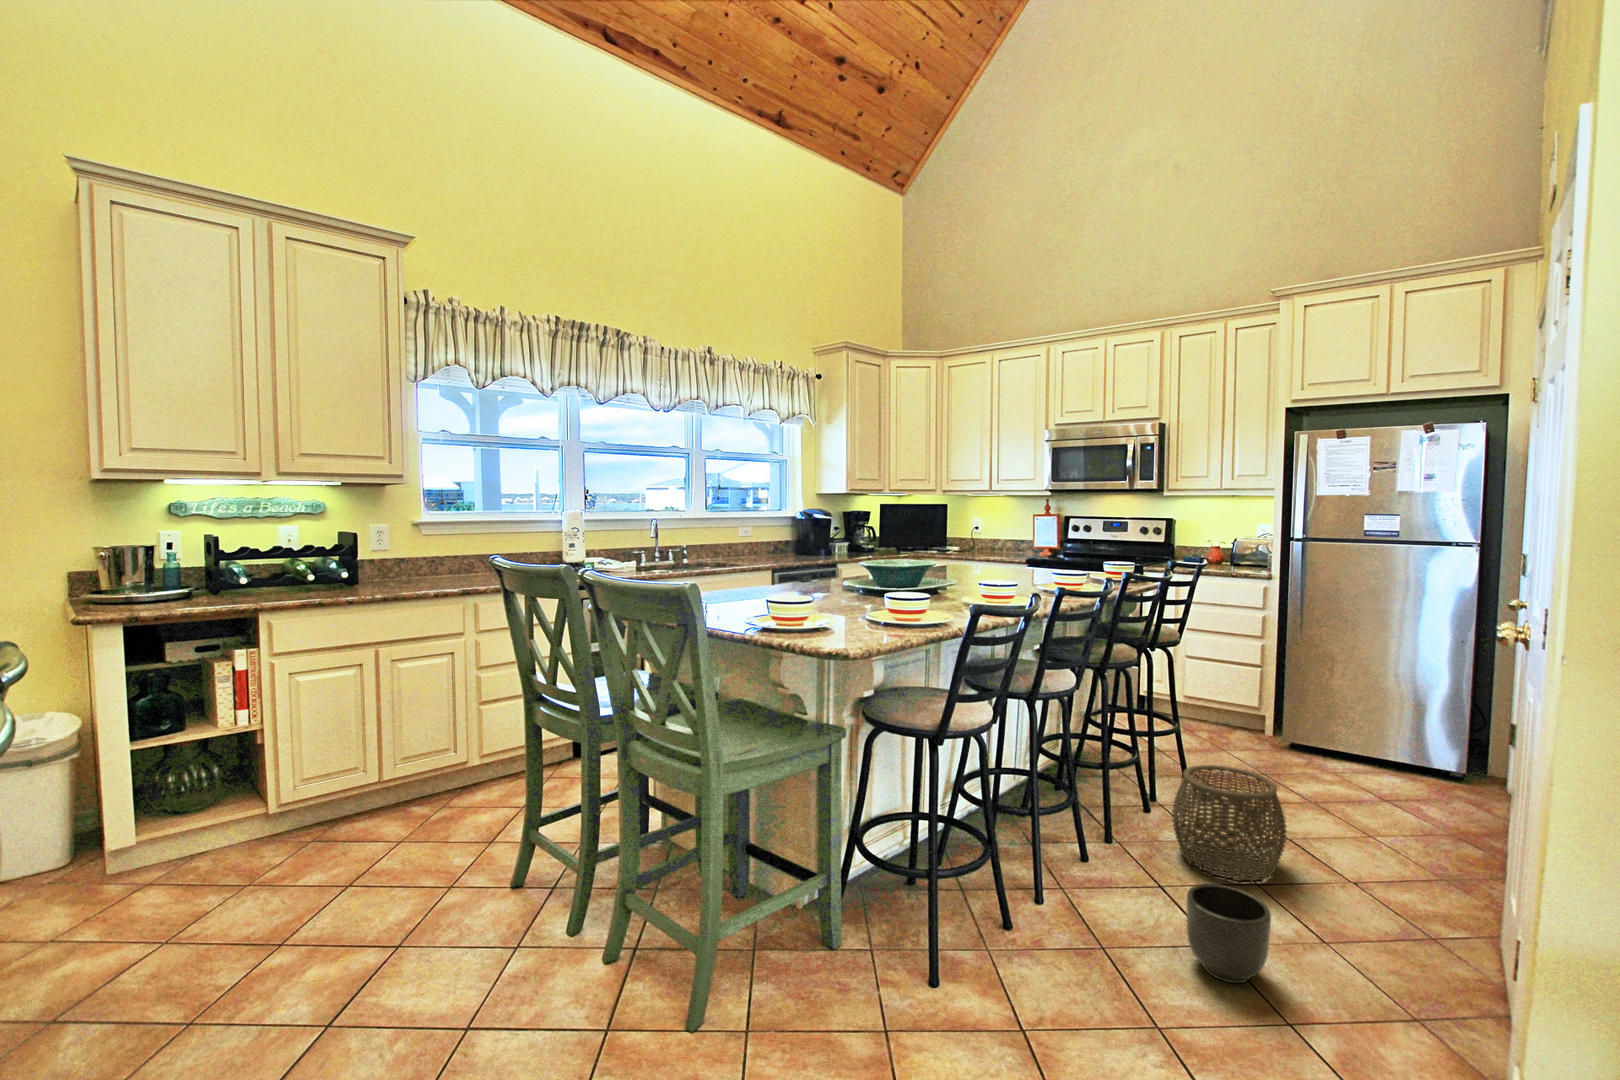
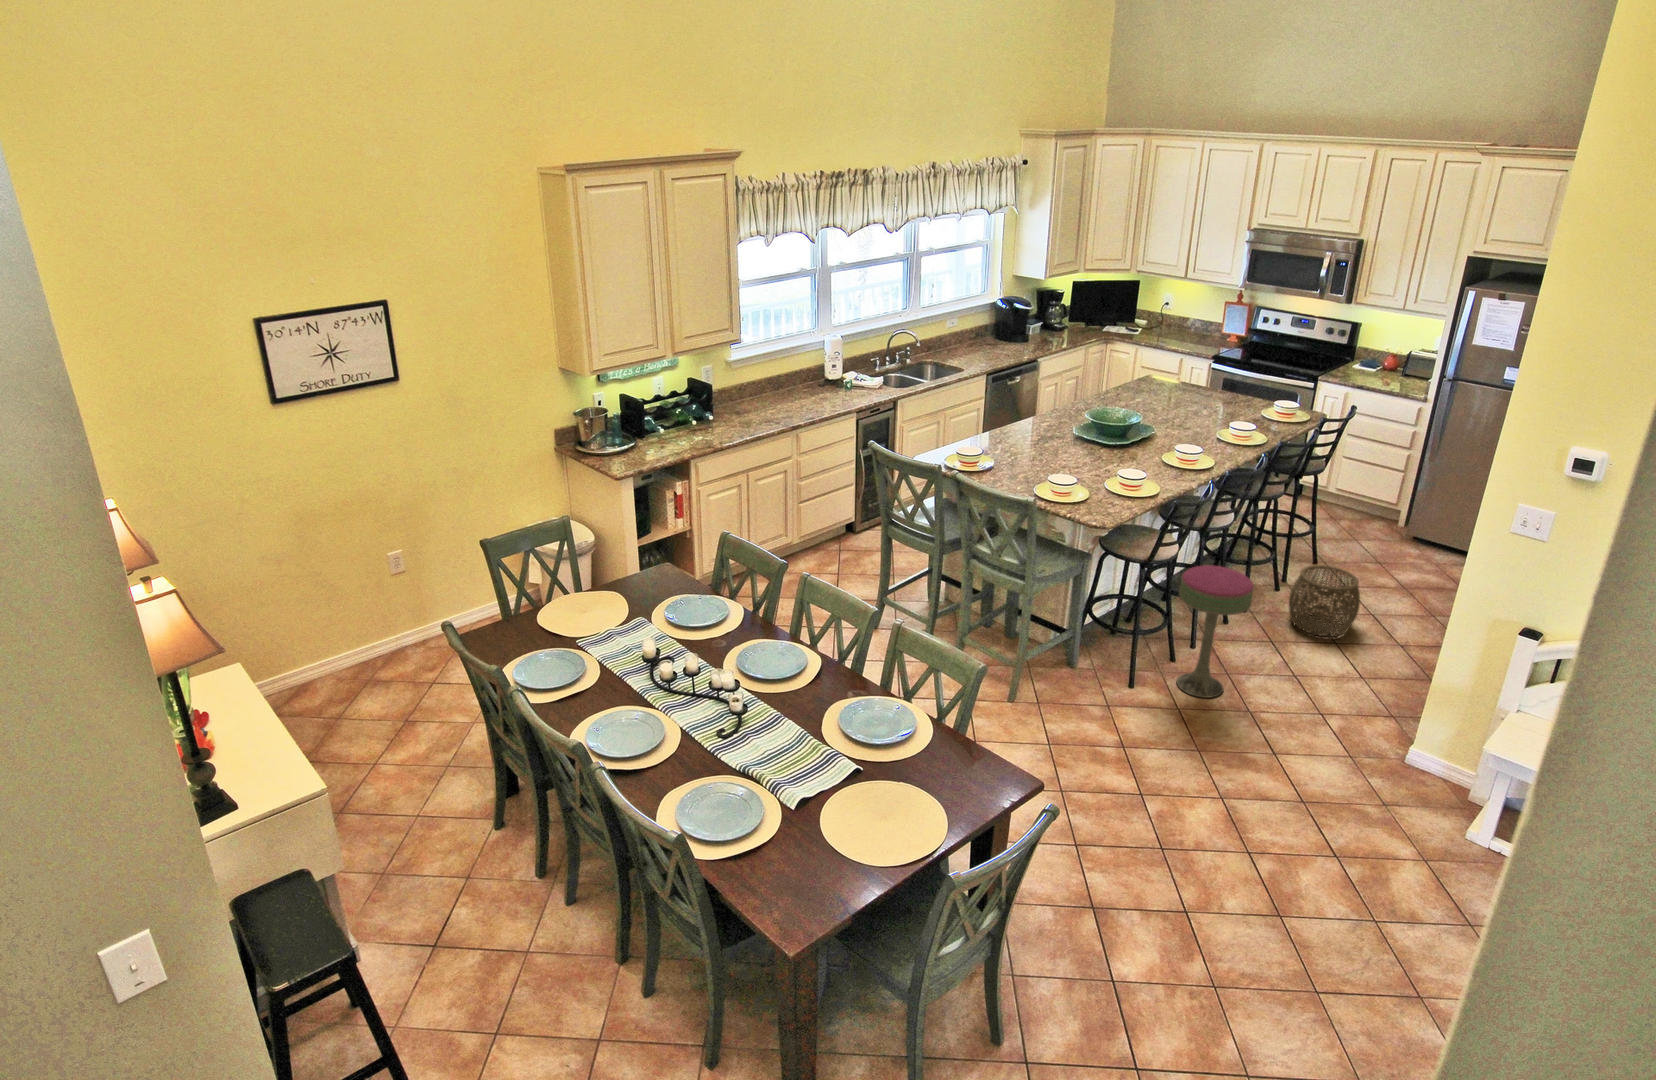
bar stool: none [998,744,1131,1011] -> present [1177,565,1254,698]
planter: present [1186,884,1271,983] -> none [1276,640,1322,689]

